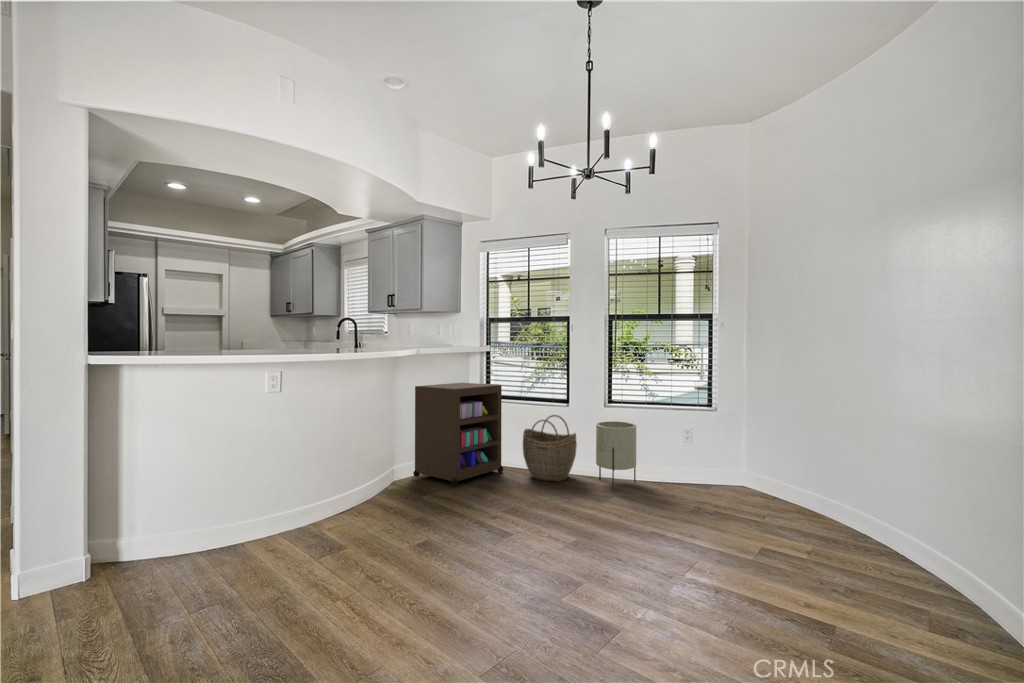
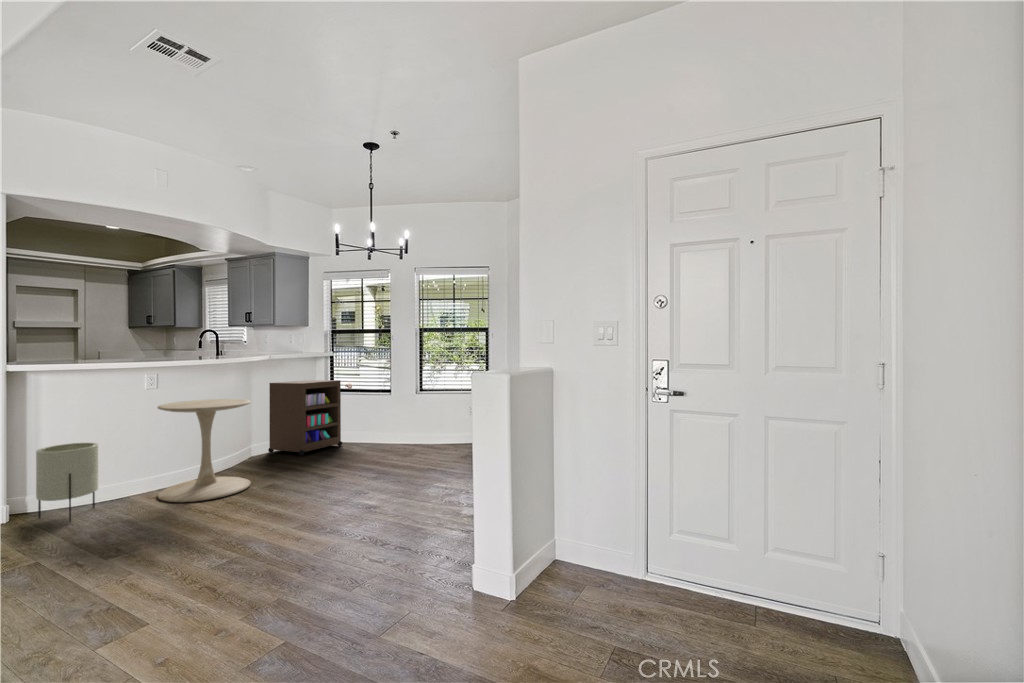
pedestal table: none [275,411,393,563] -> present [158,399,251,502]
woven basket: present [523,415,577,482] -> none [357,401,397,449]
planter: present [596,421,636,490] -> present [36,443,98,522]

